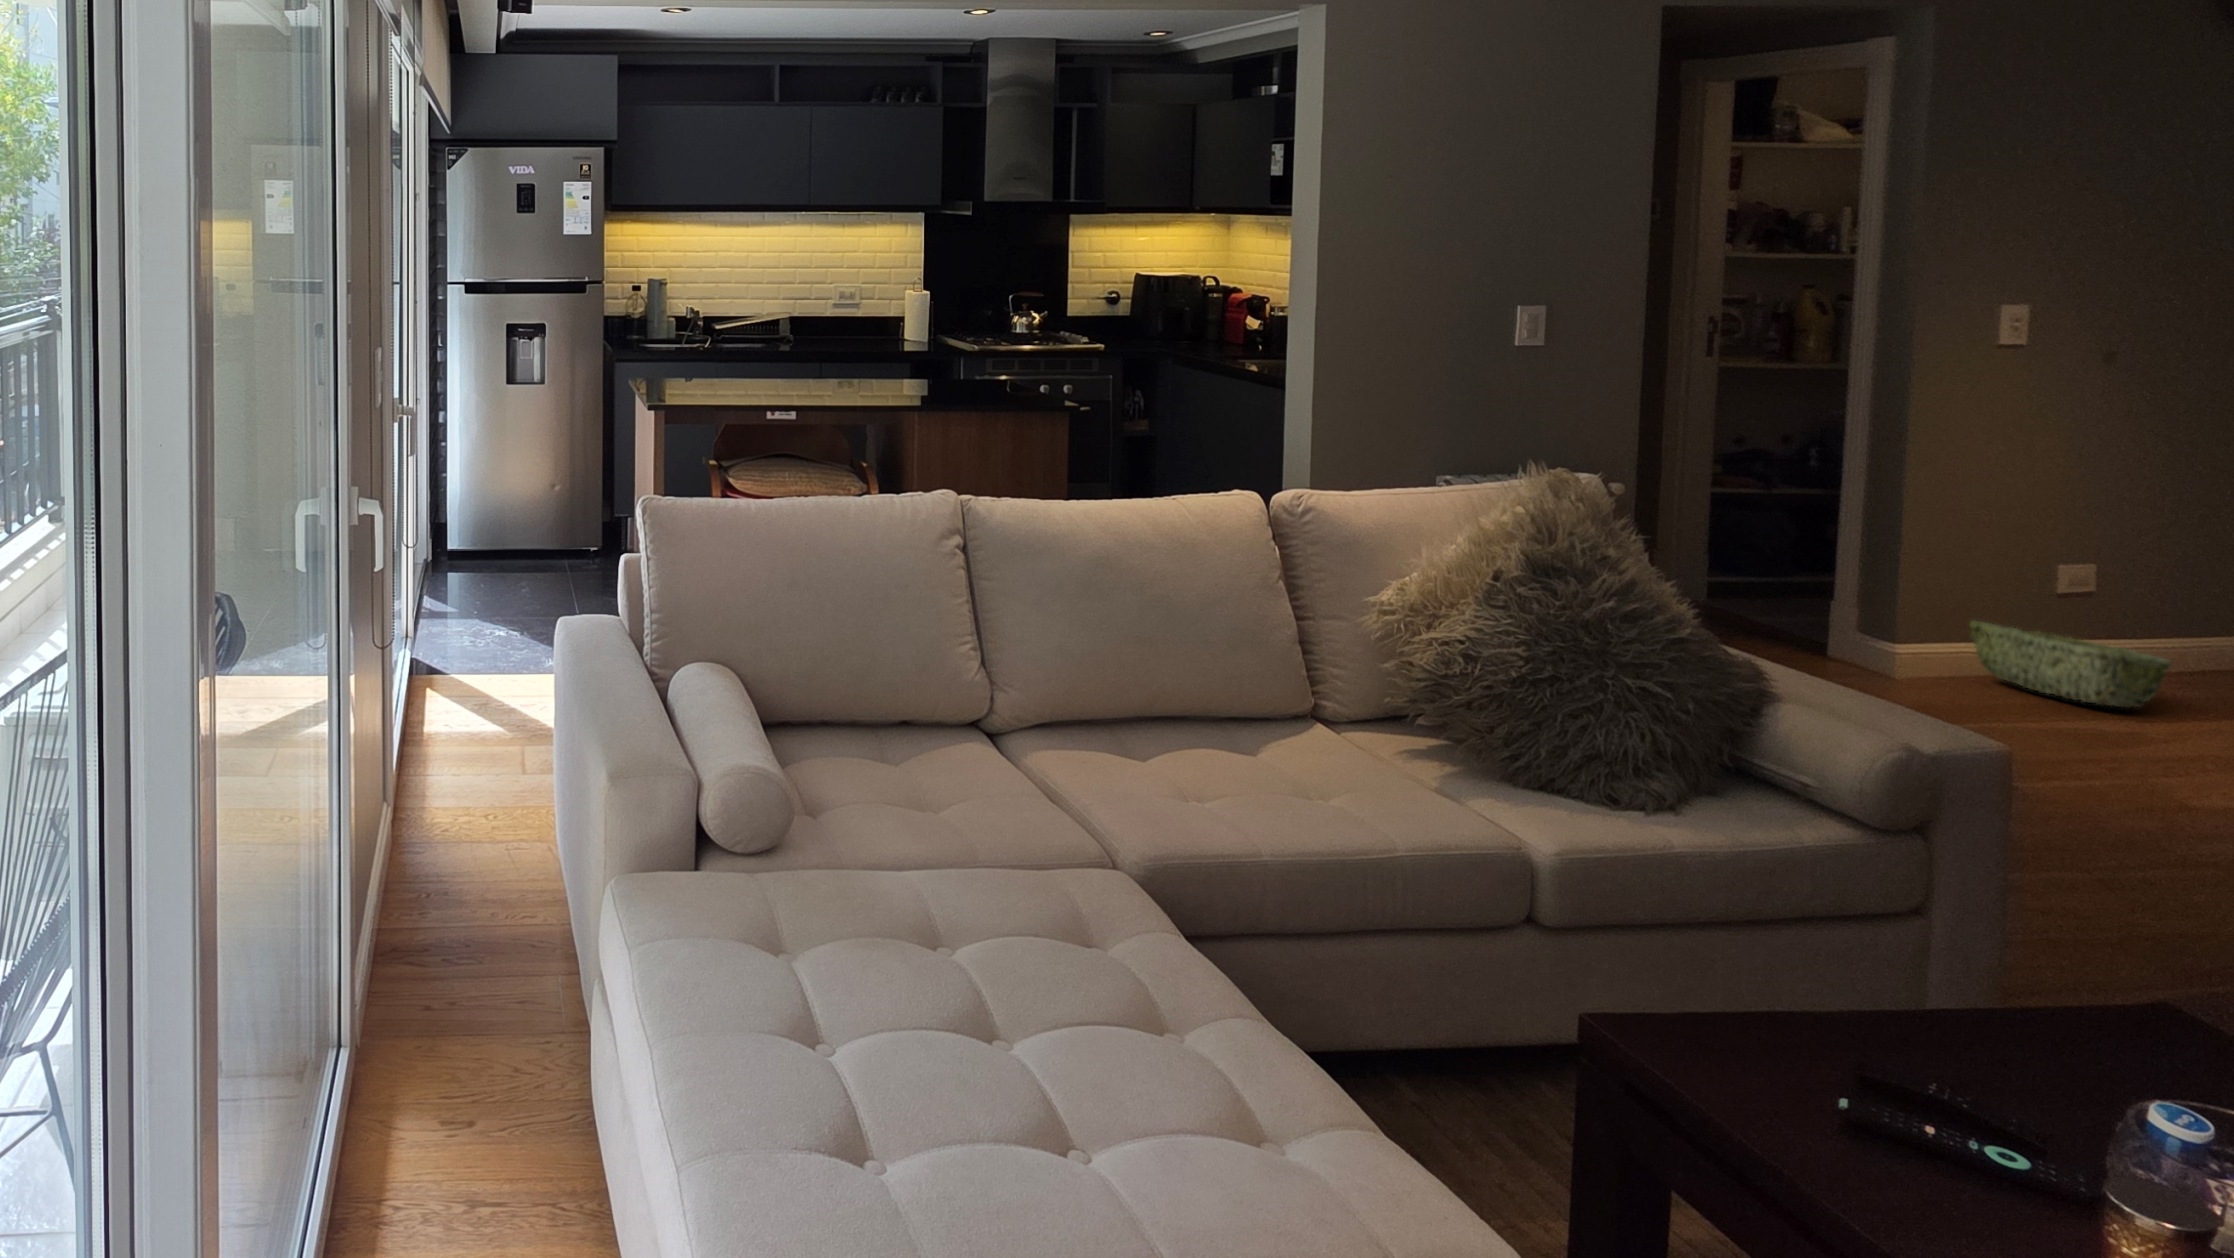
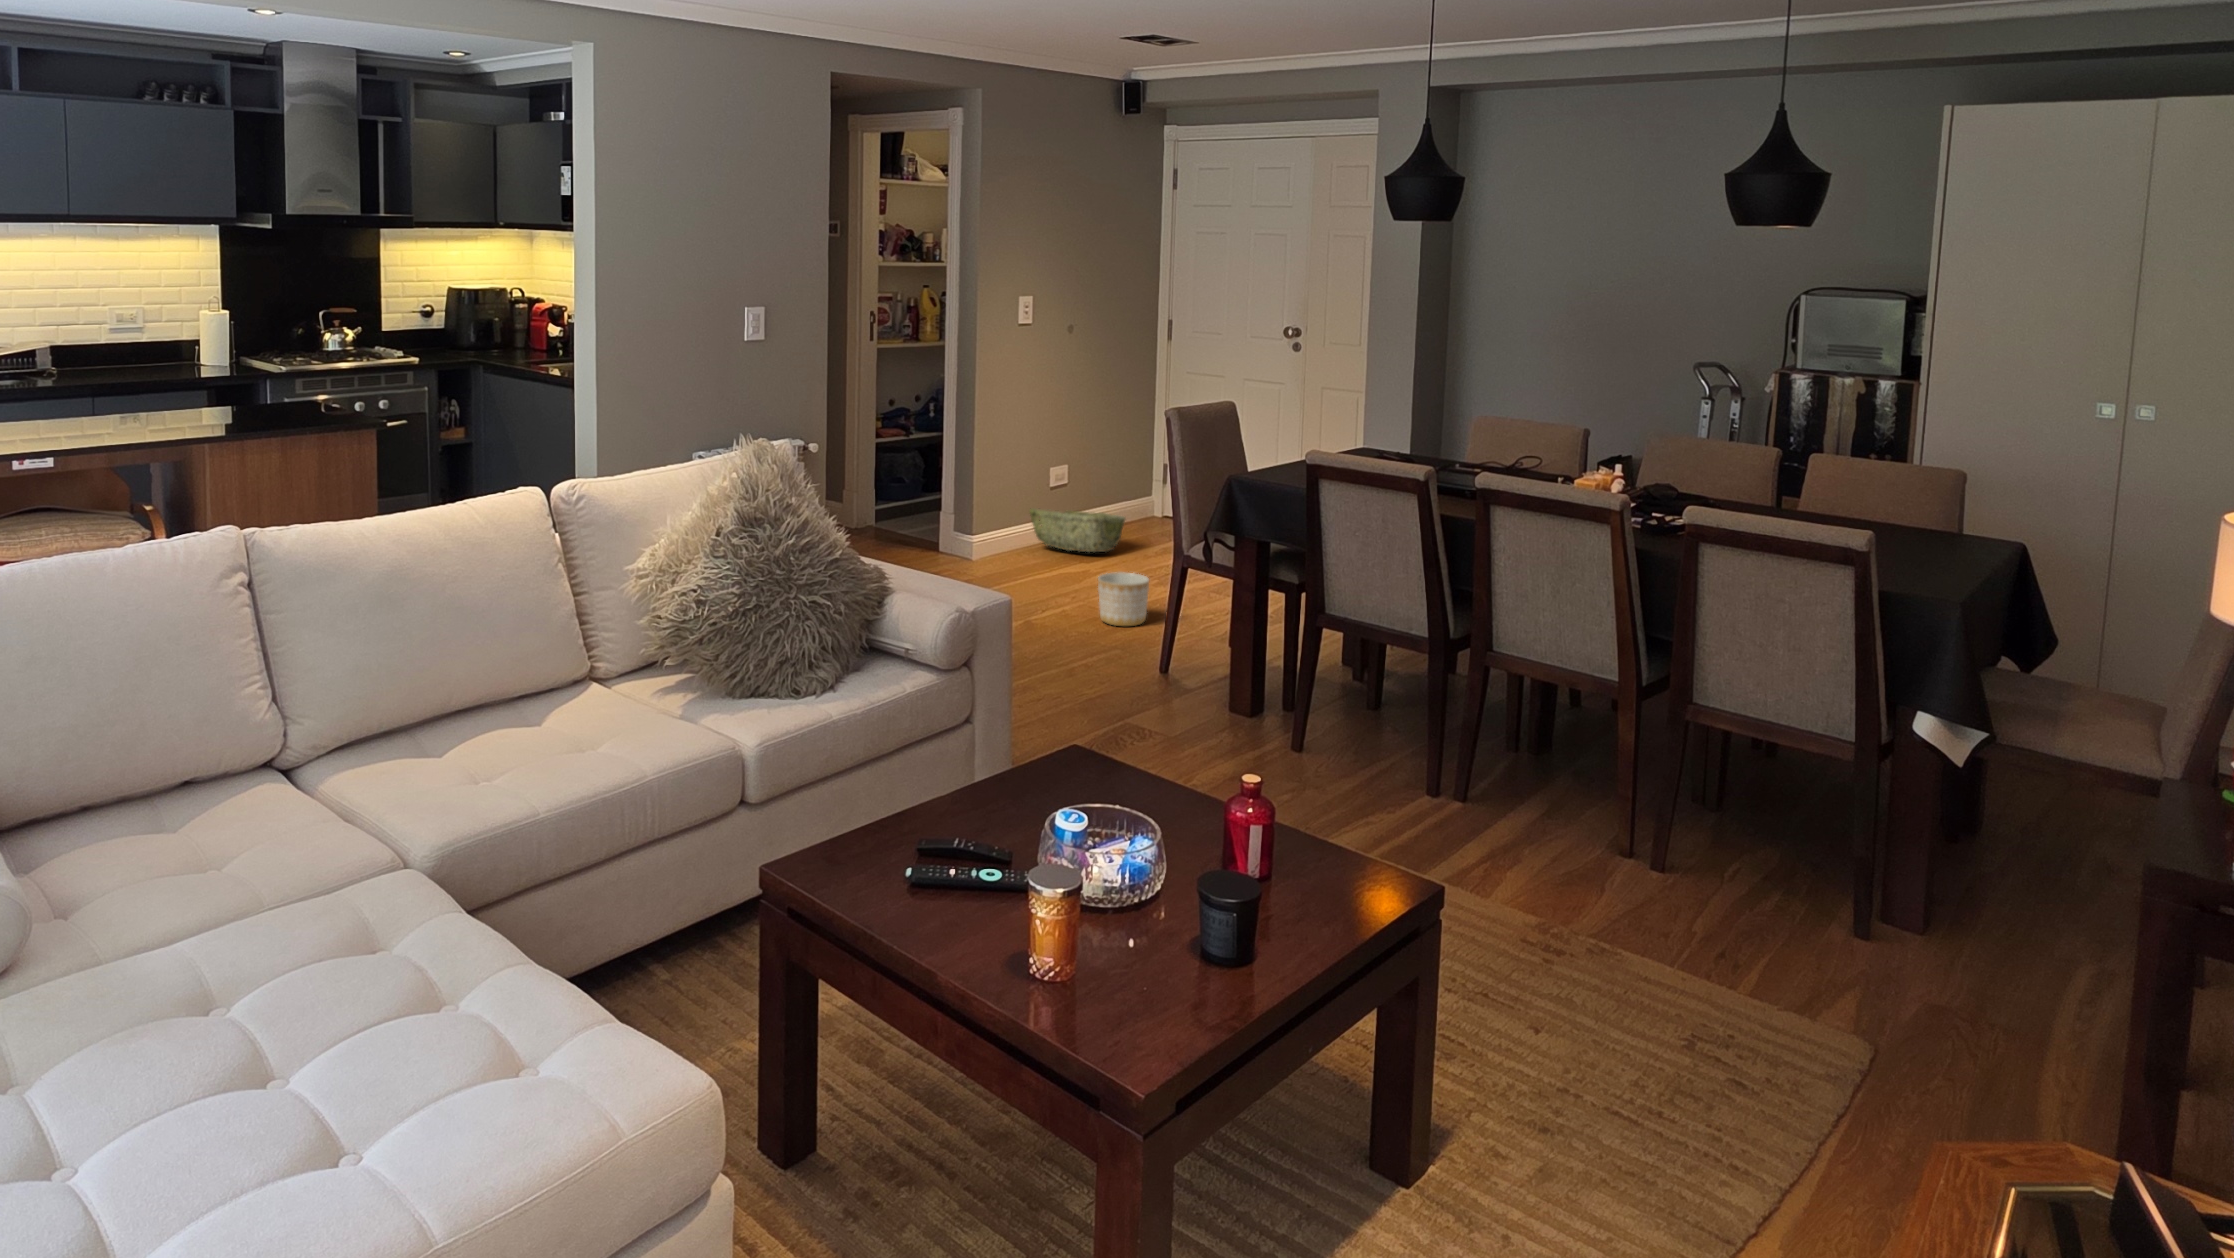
planter: none [2080,736,2191,824] -> present [1098,572,1149,626]

